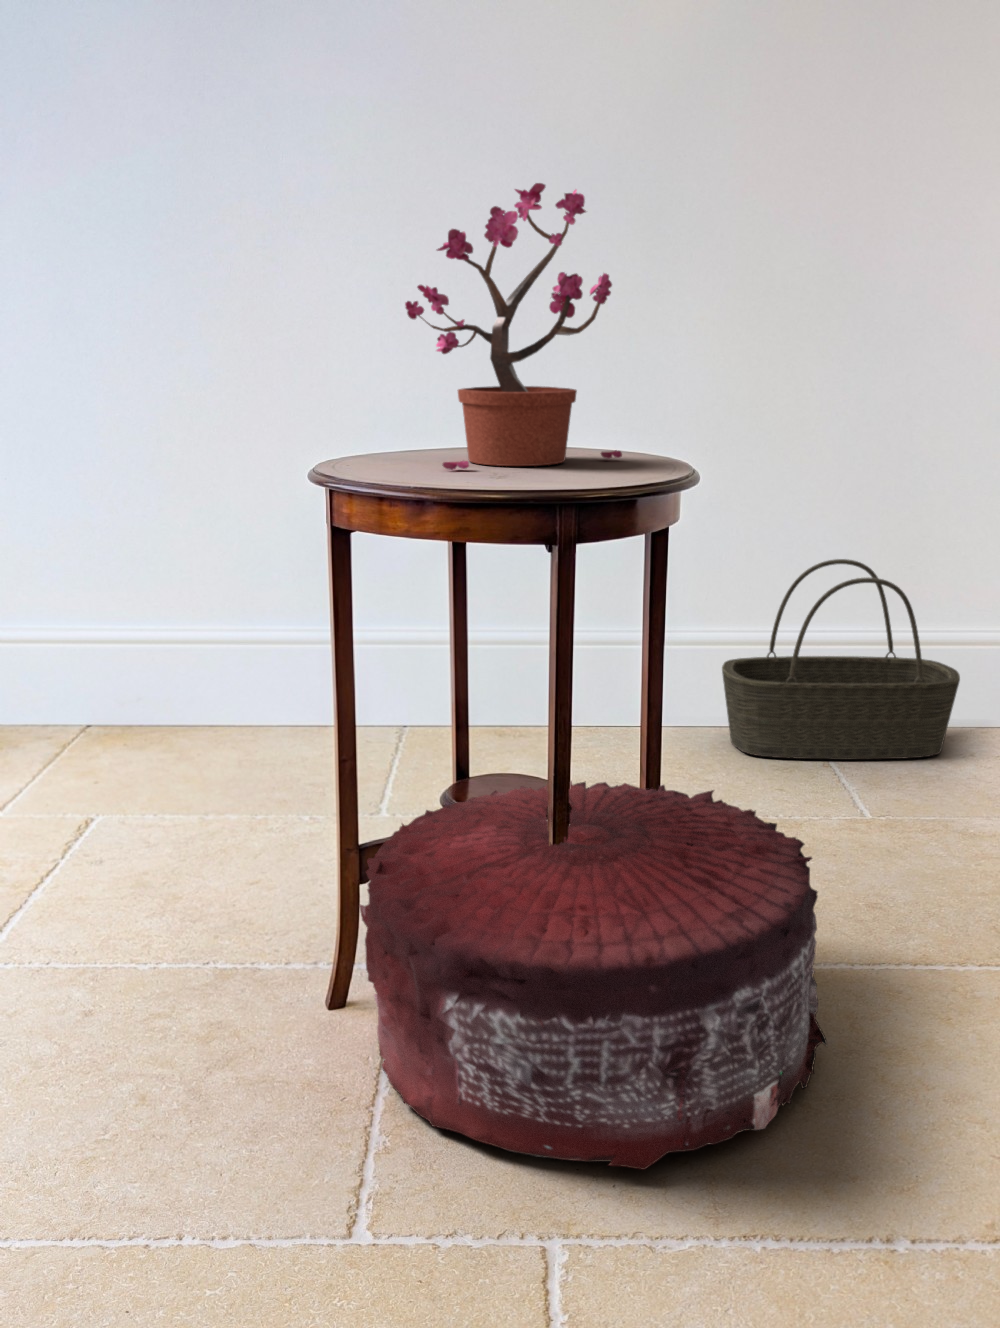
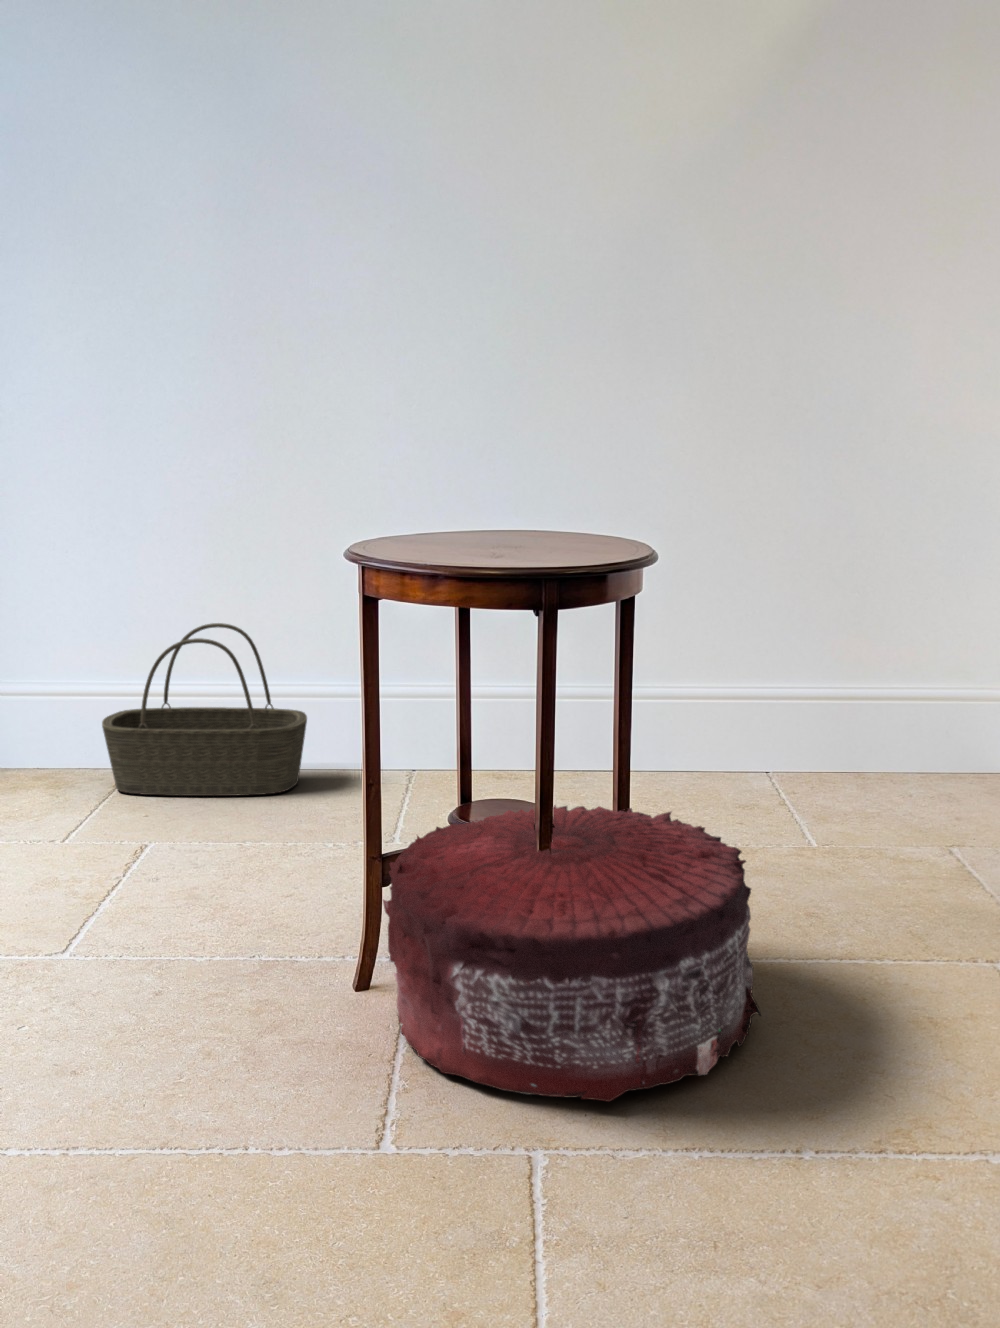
potted plant: present [405,183,622,470] -> none [422,327,595,552]
basket: present [722,559,960,759] -> present [102,623,307,796]

